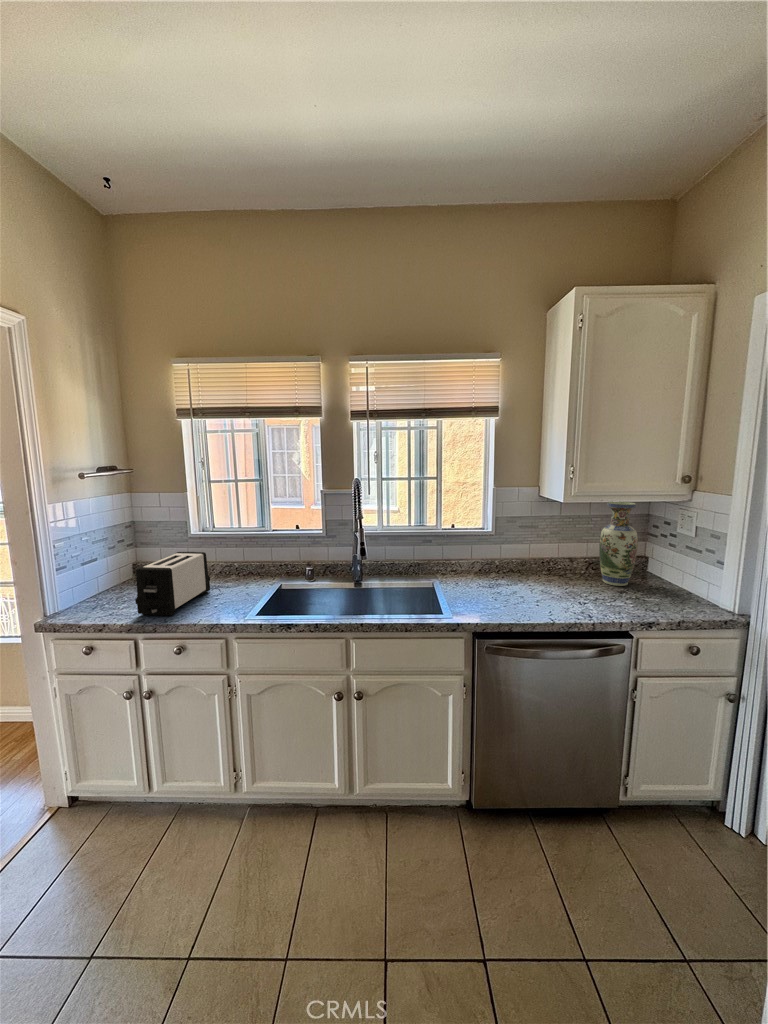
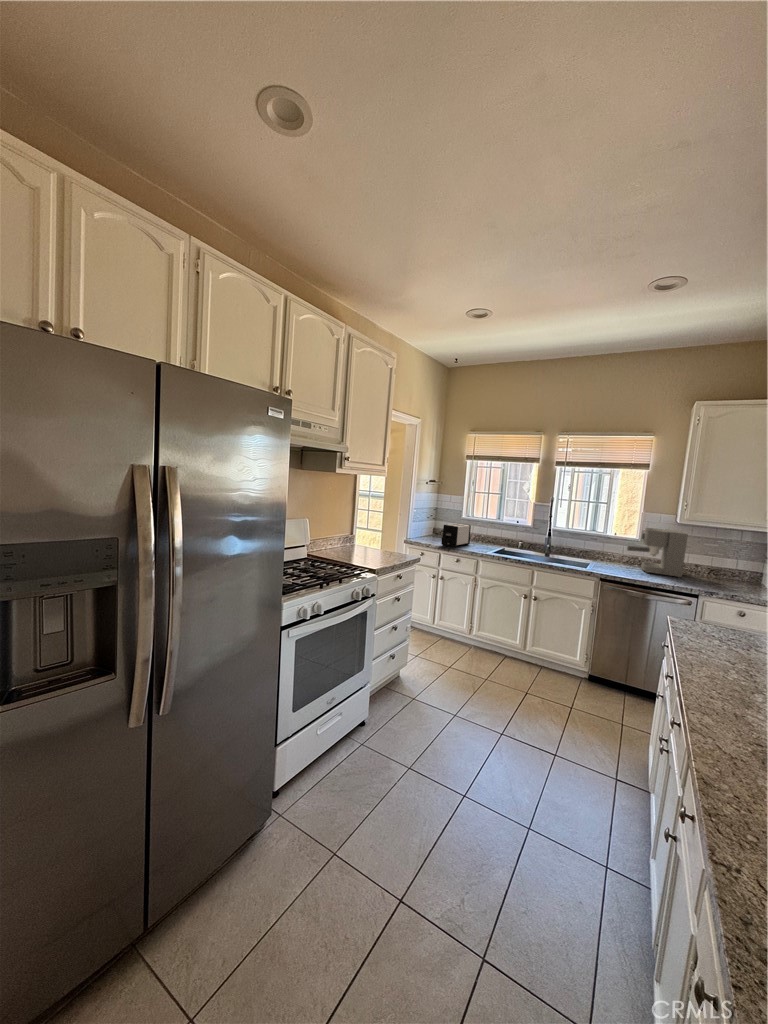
vase: present [599,501,638,586] -> none [714,529,743,584]
coffee maker: none [487,511,574,592] -> present [627,528,688,578]

